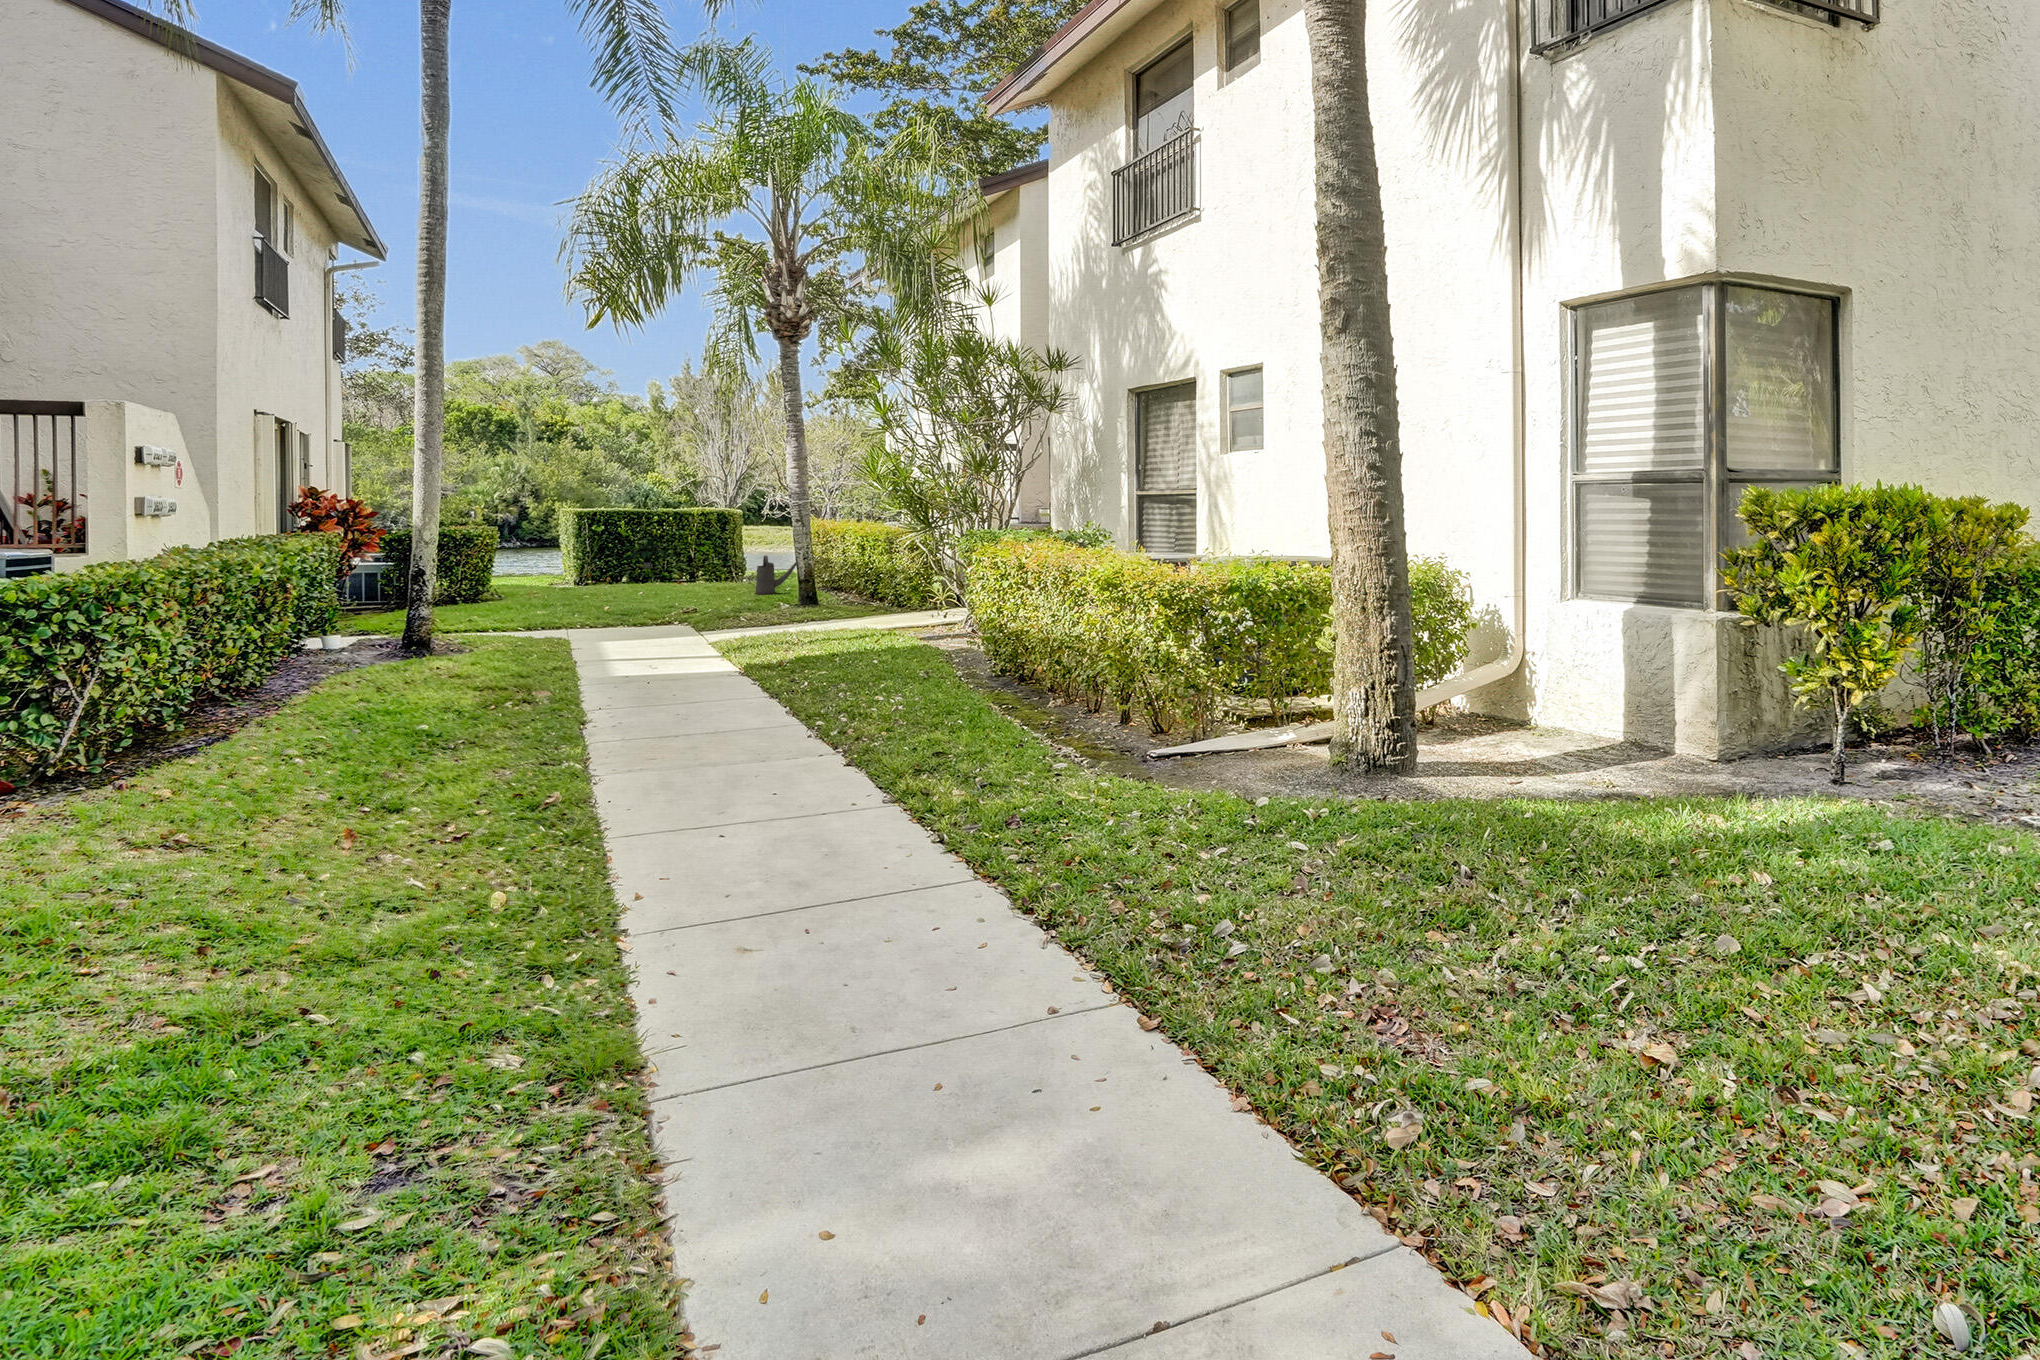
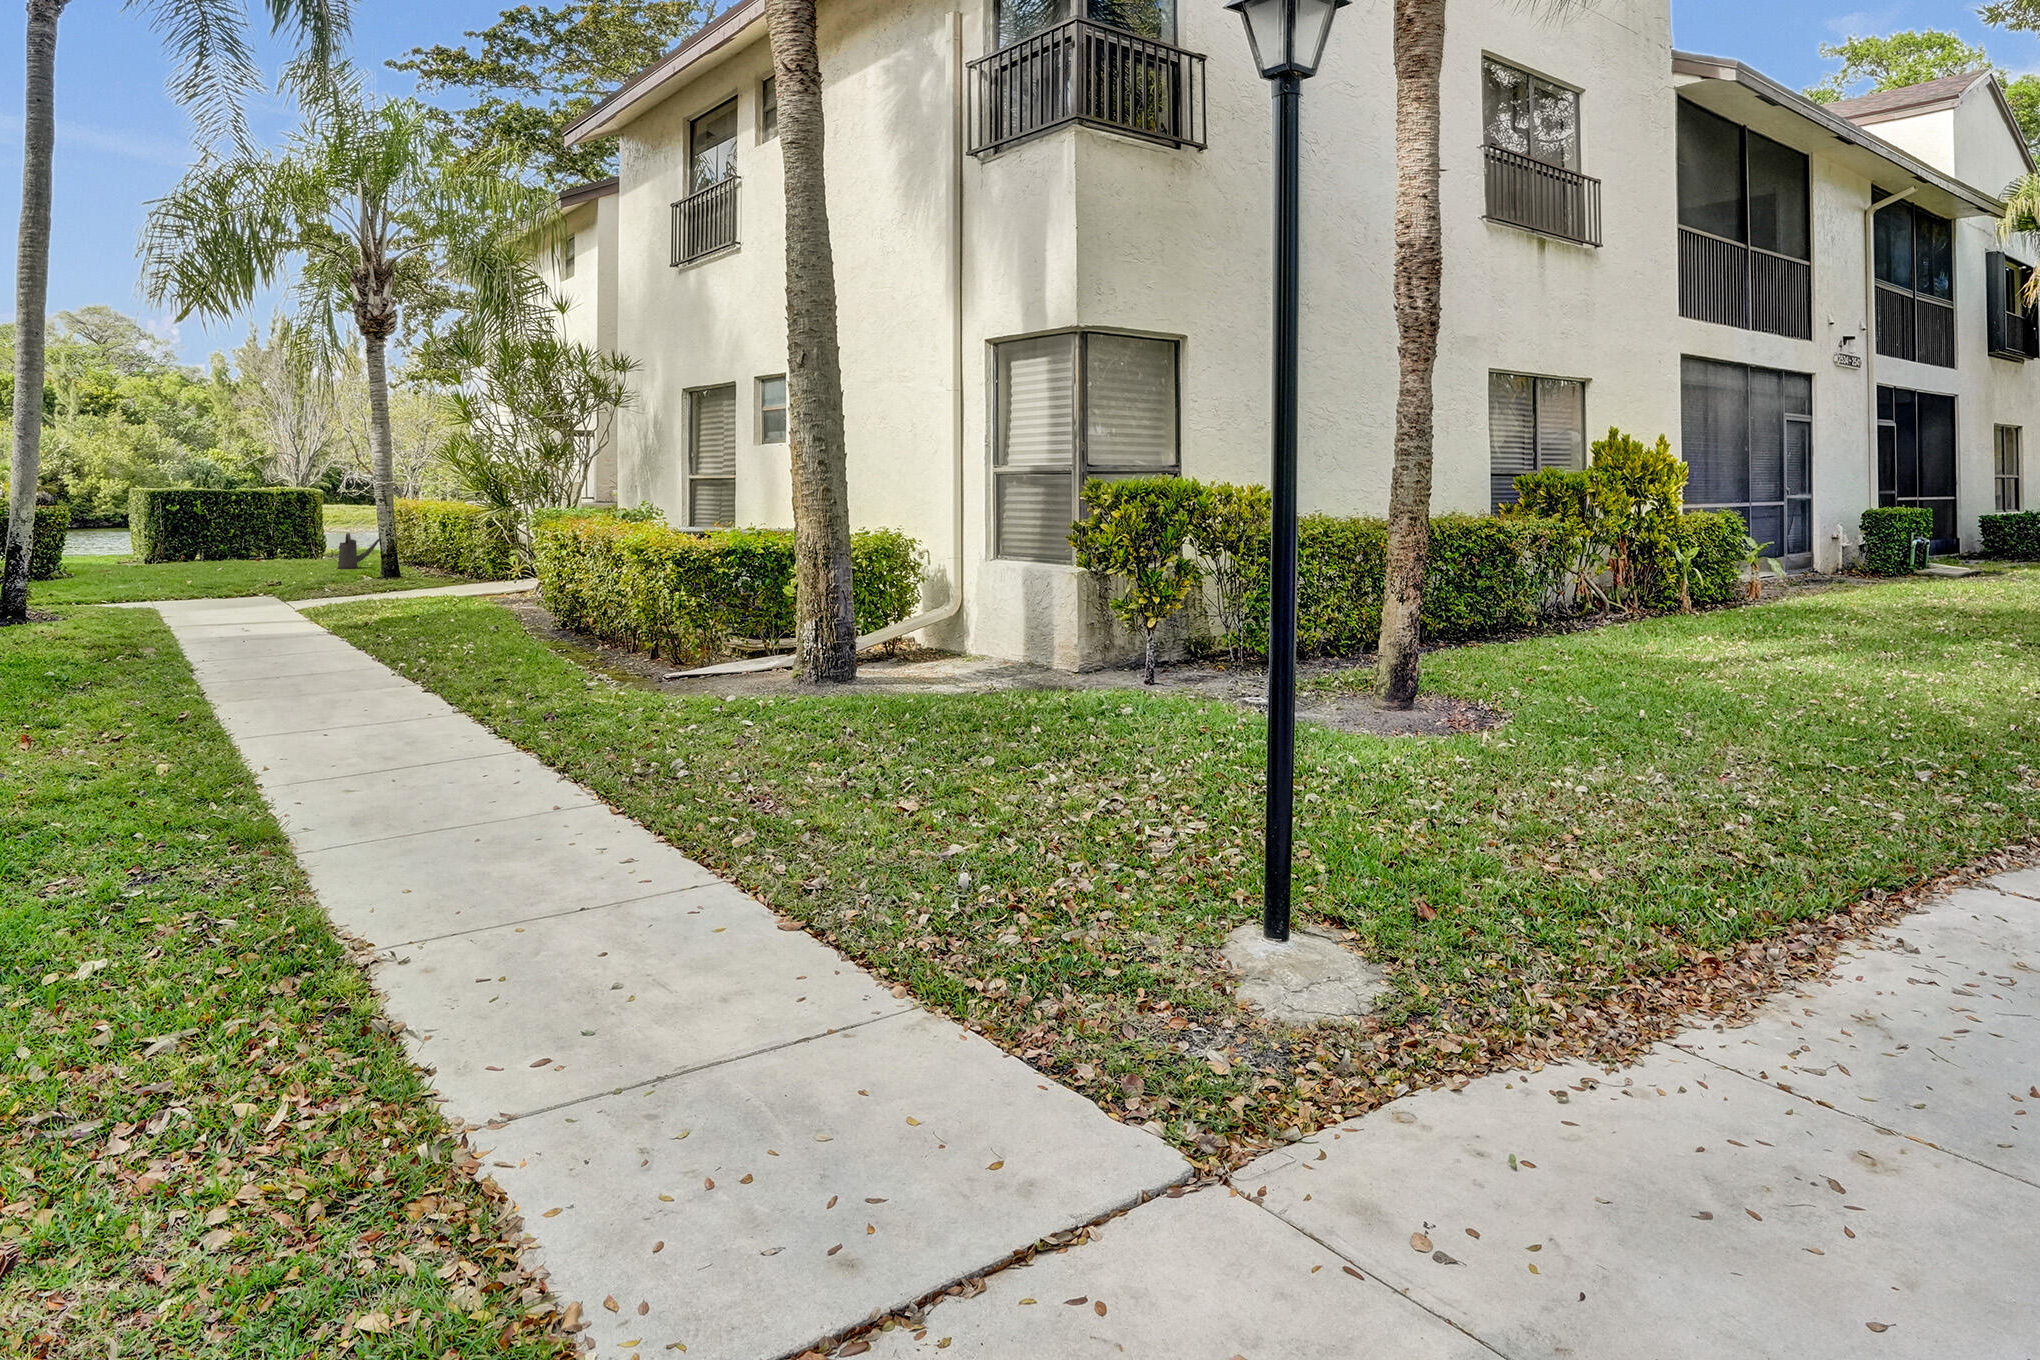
potted plant: present [630,538,666,568] -> none [202,516,245,546]

